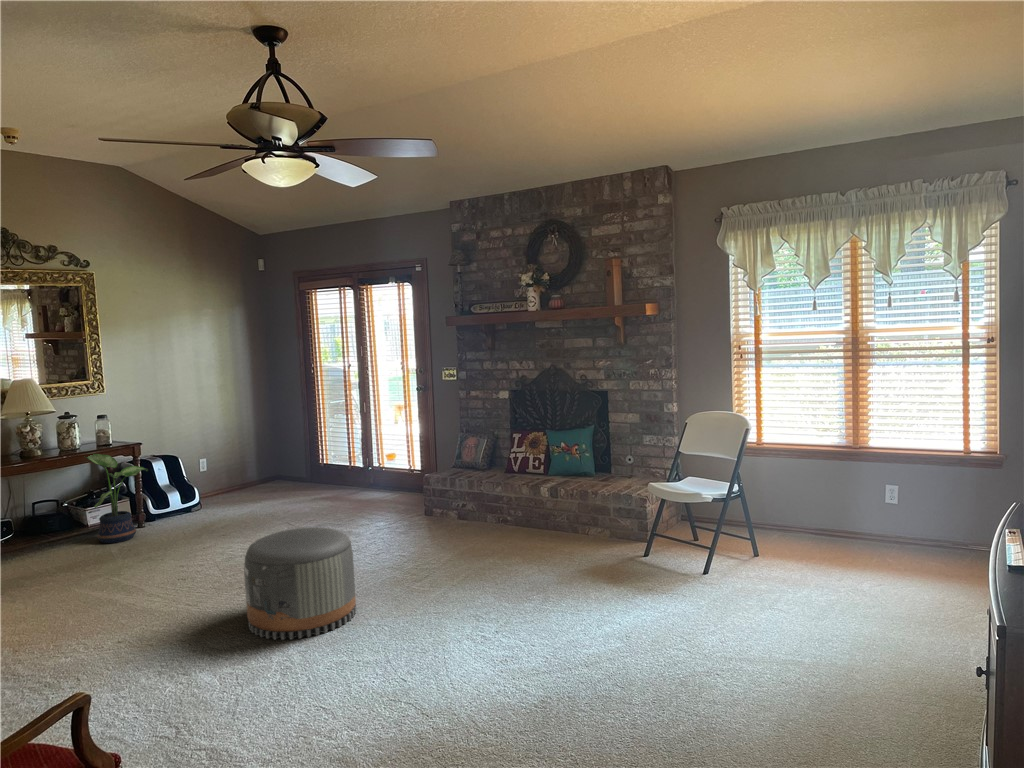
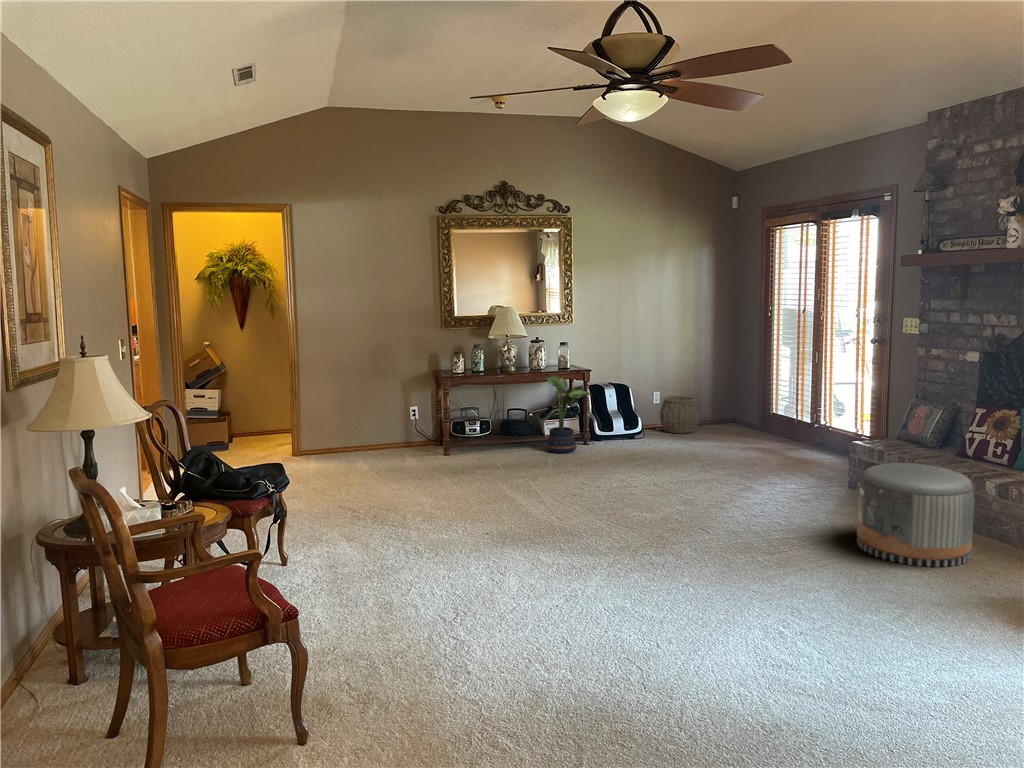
woven basket: none [211,458,254,498] -> present [660,396,699,433]
pouf: present [244,527,356,640] -> present [857,463,974,567]

